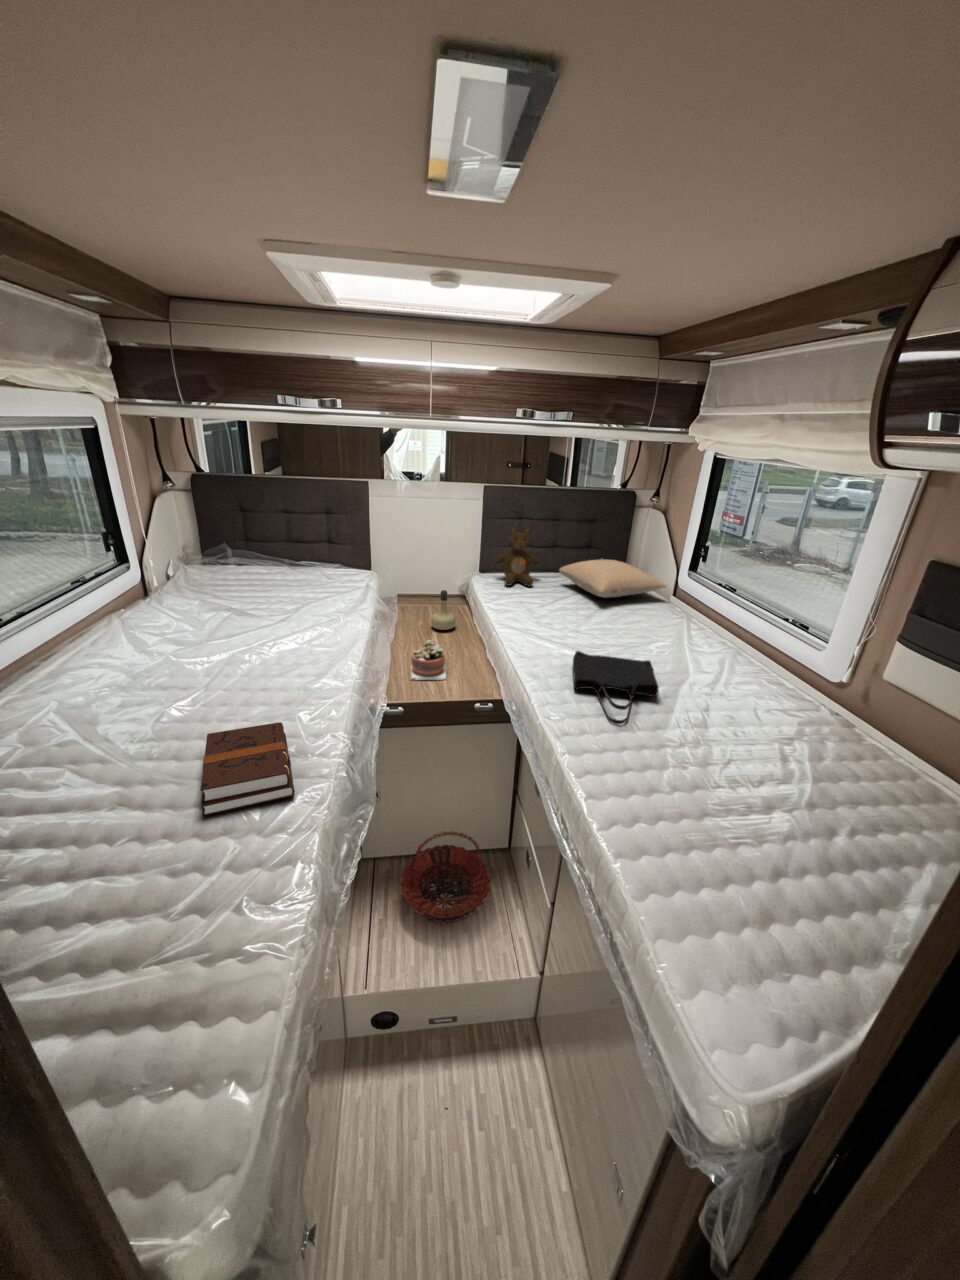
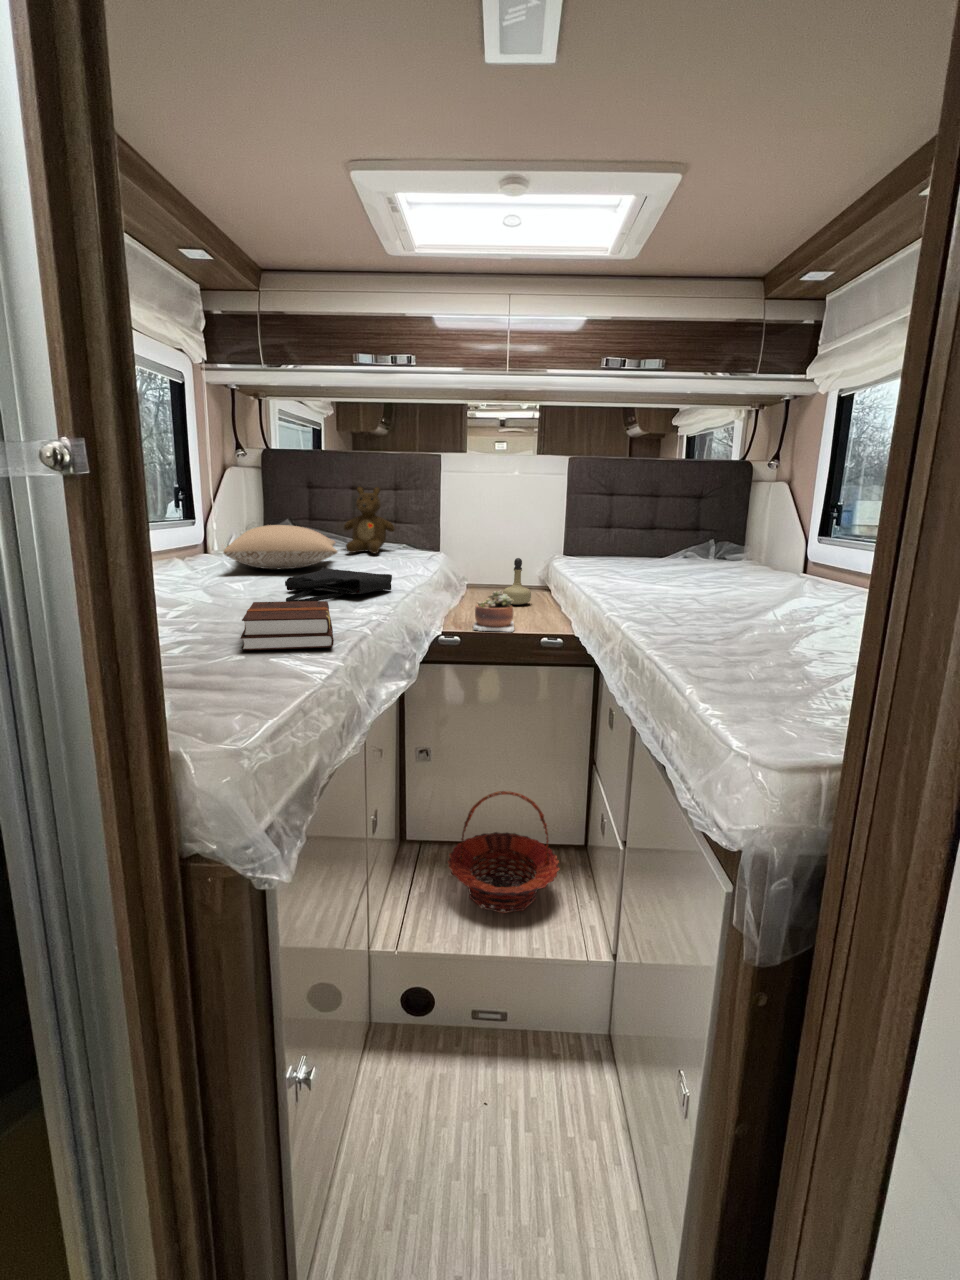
teddy bear: present [495,527,539,586] -> present [344,487,395,554]
pillow: present [559,560,666,598] -> present [224,525,338,569]
tote bag: present [573,651,658,724] -> present [285,568,392,602]

